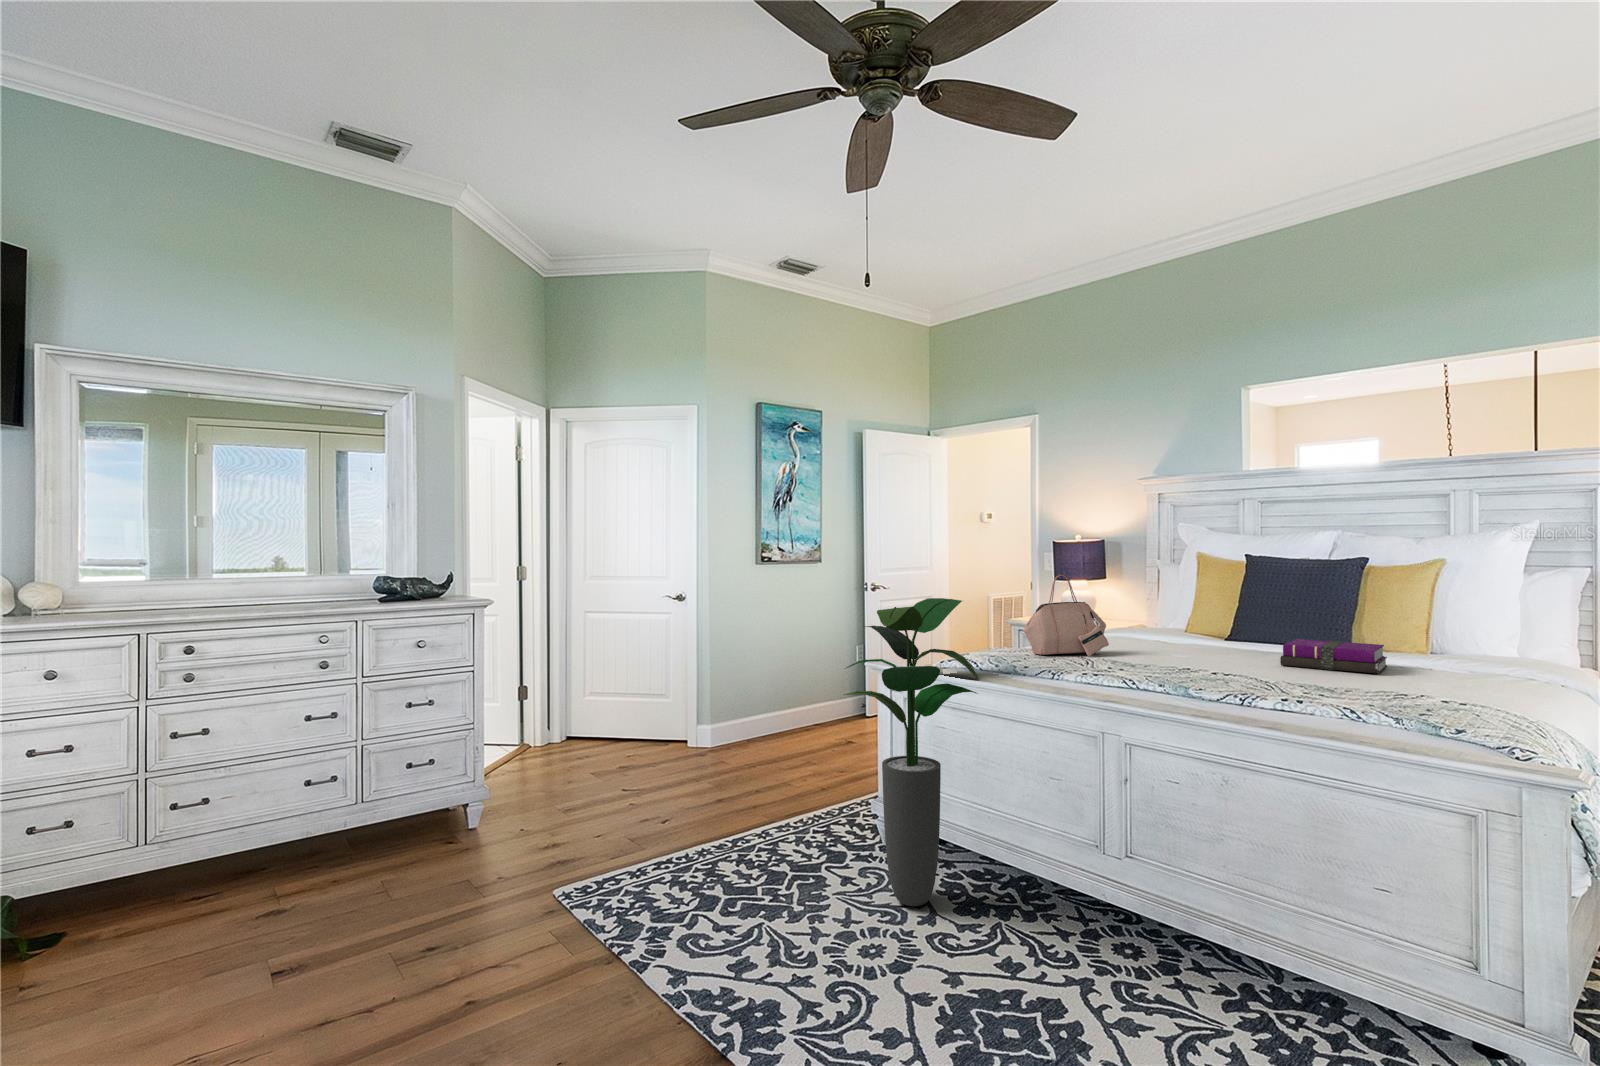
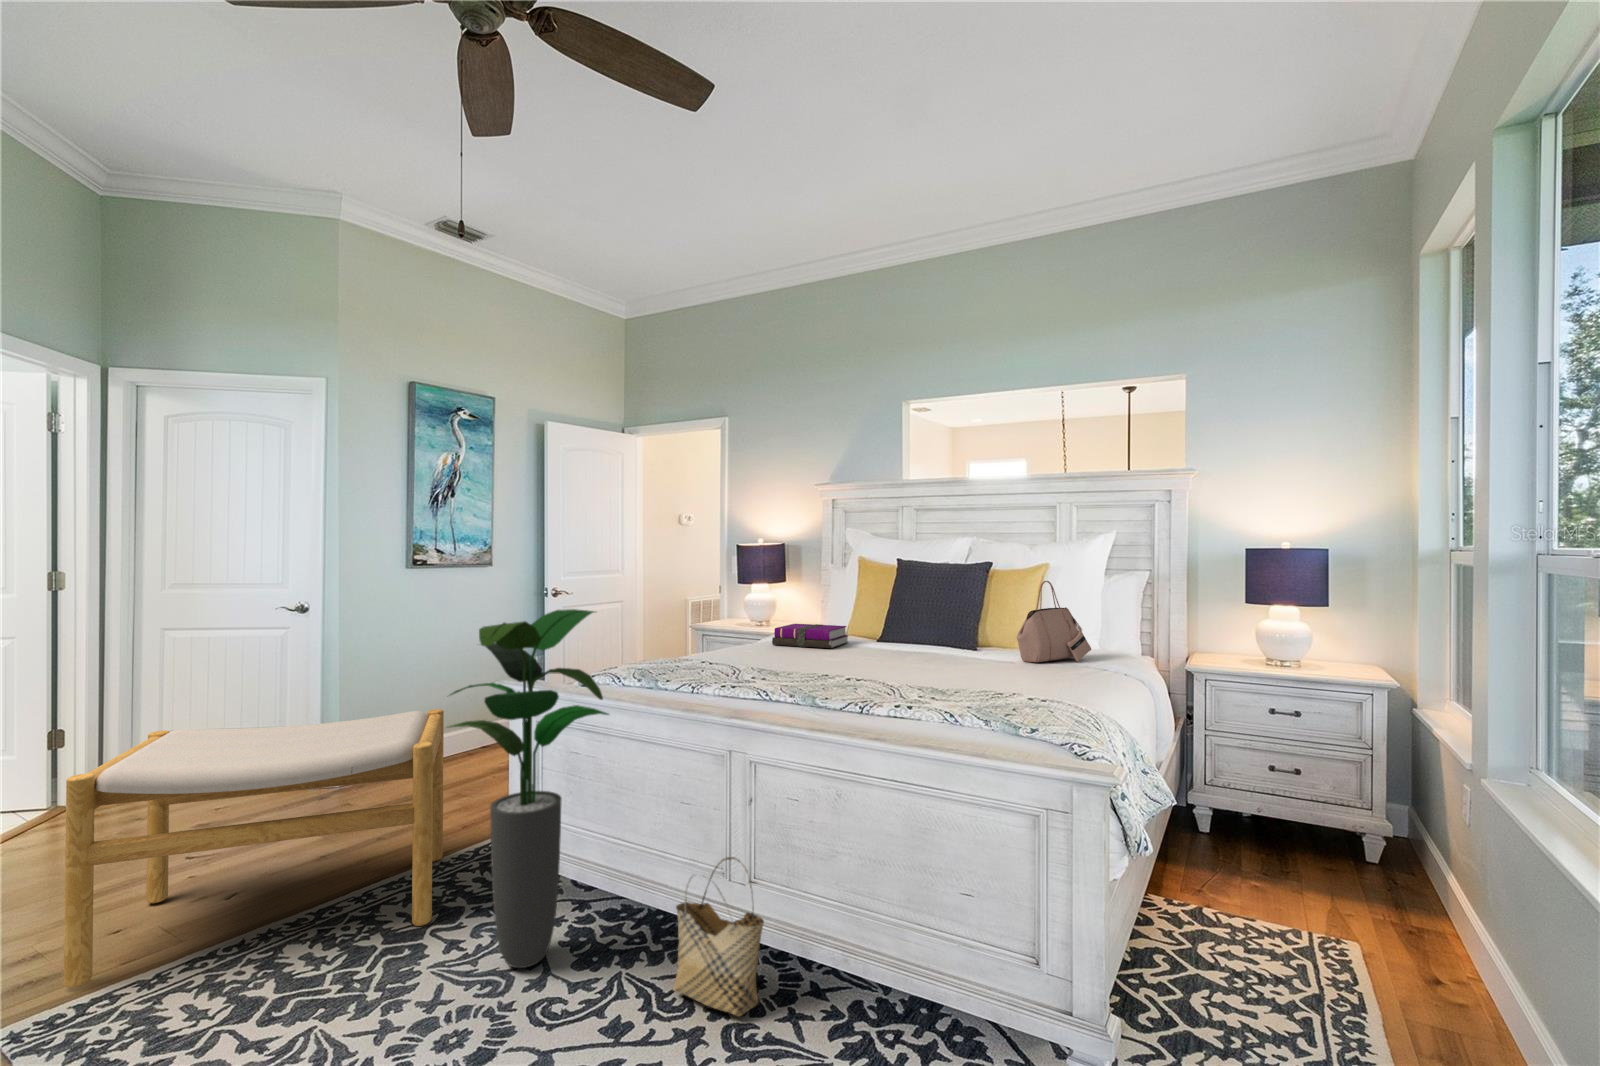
handbag: present [1023,575,1109,656] -> present [1017,581,1091,662]
notebook: present [1280,639,1387,674] -> present [772,624,848,648]
footstool: none [582,684,823,869] -> present [64,709,444,988]
woven basket: none [1055,831,1147,975] -> present [673,857,764,1016]

